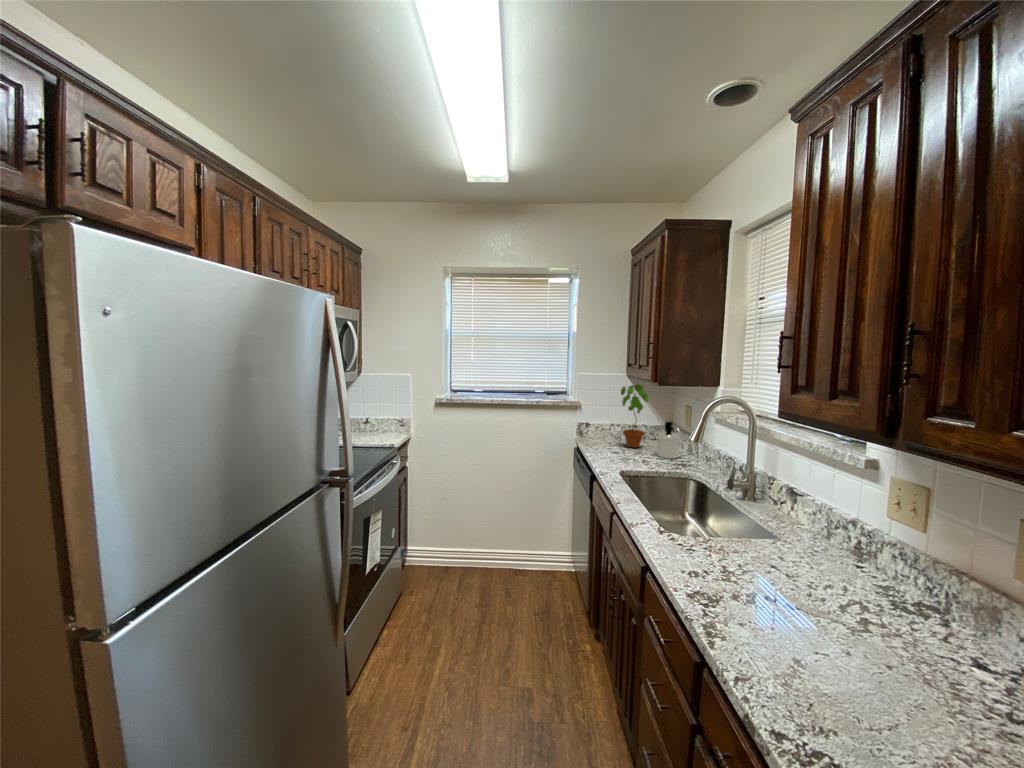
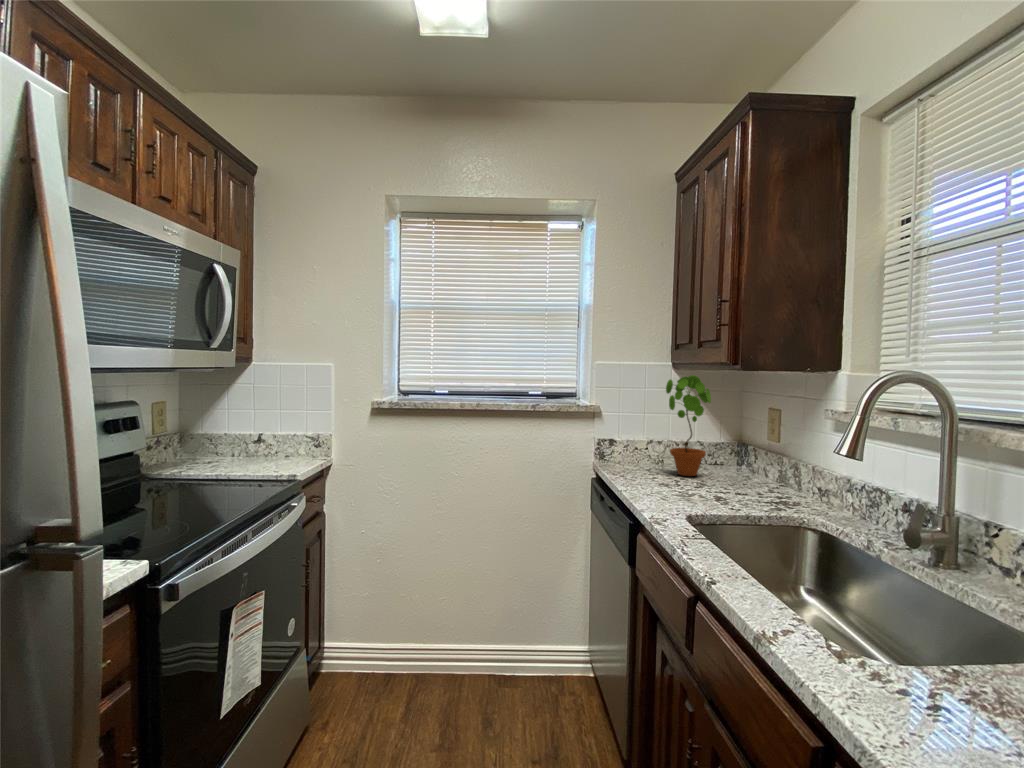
soap dispenser: present [657,422,680,459] -> none [731,433,775,493]

